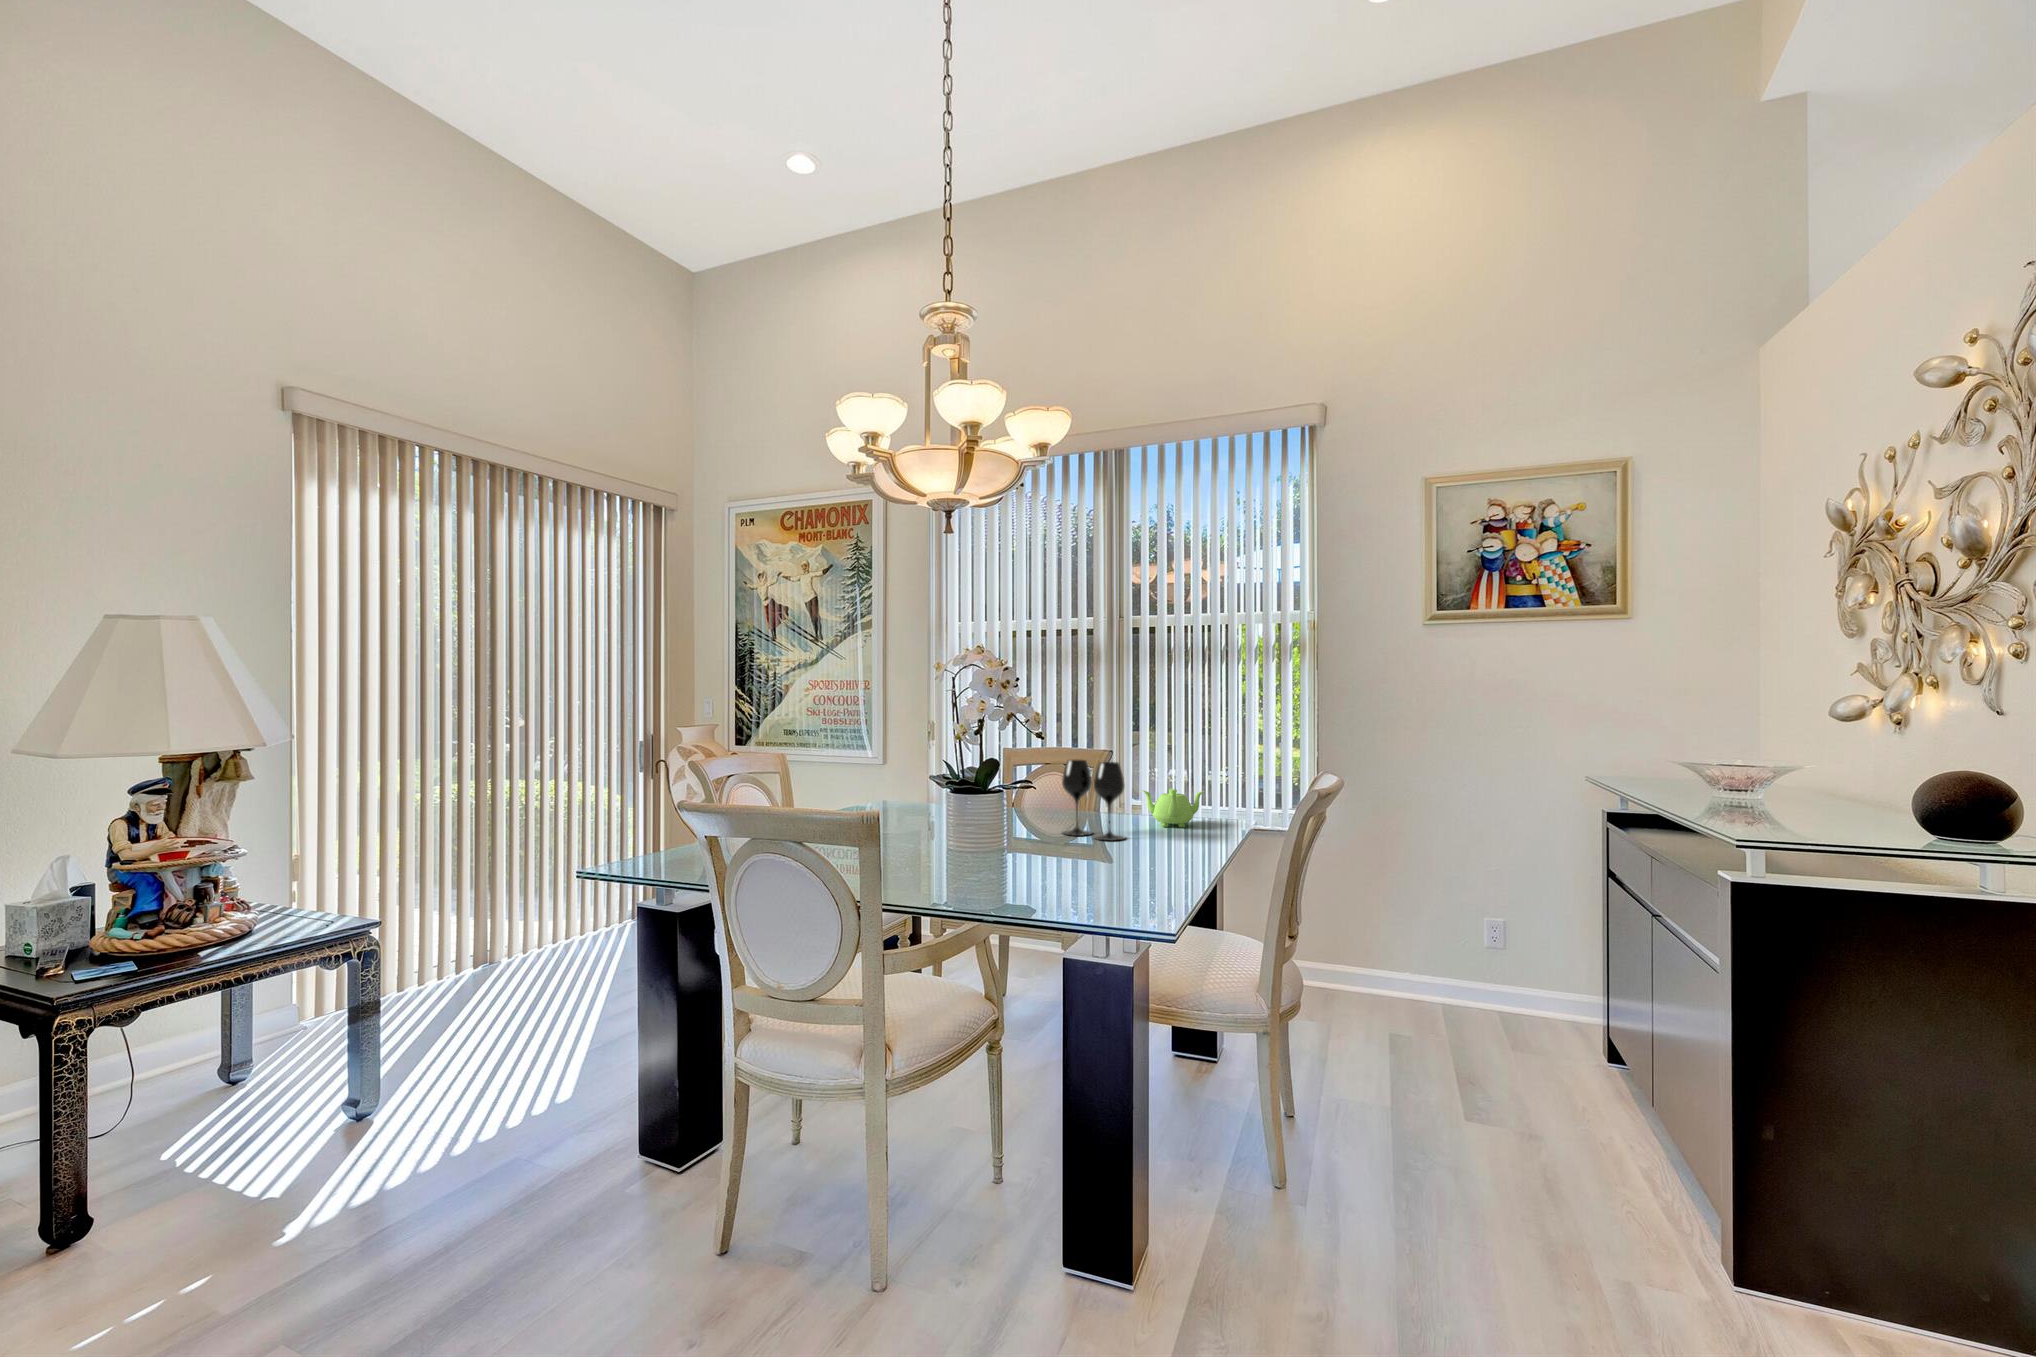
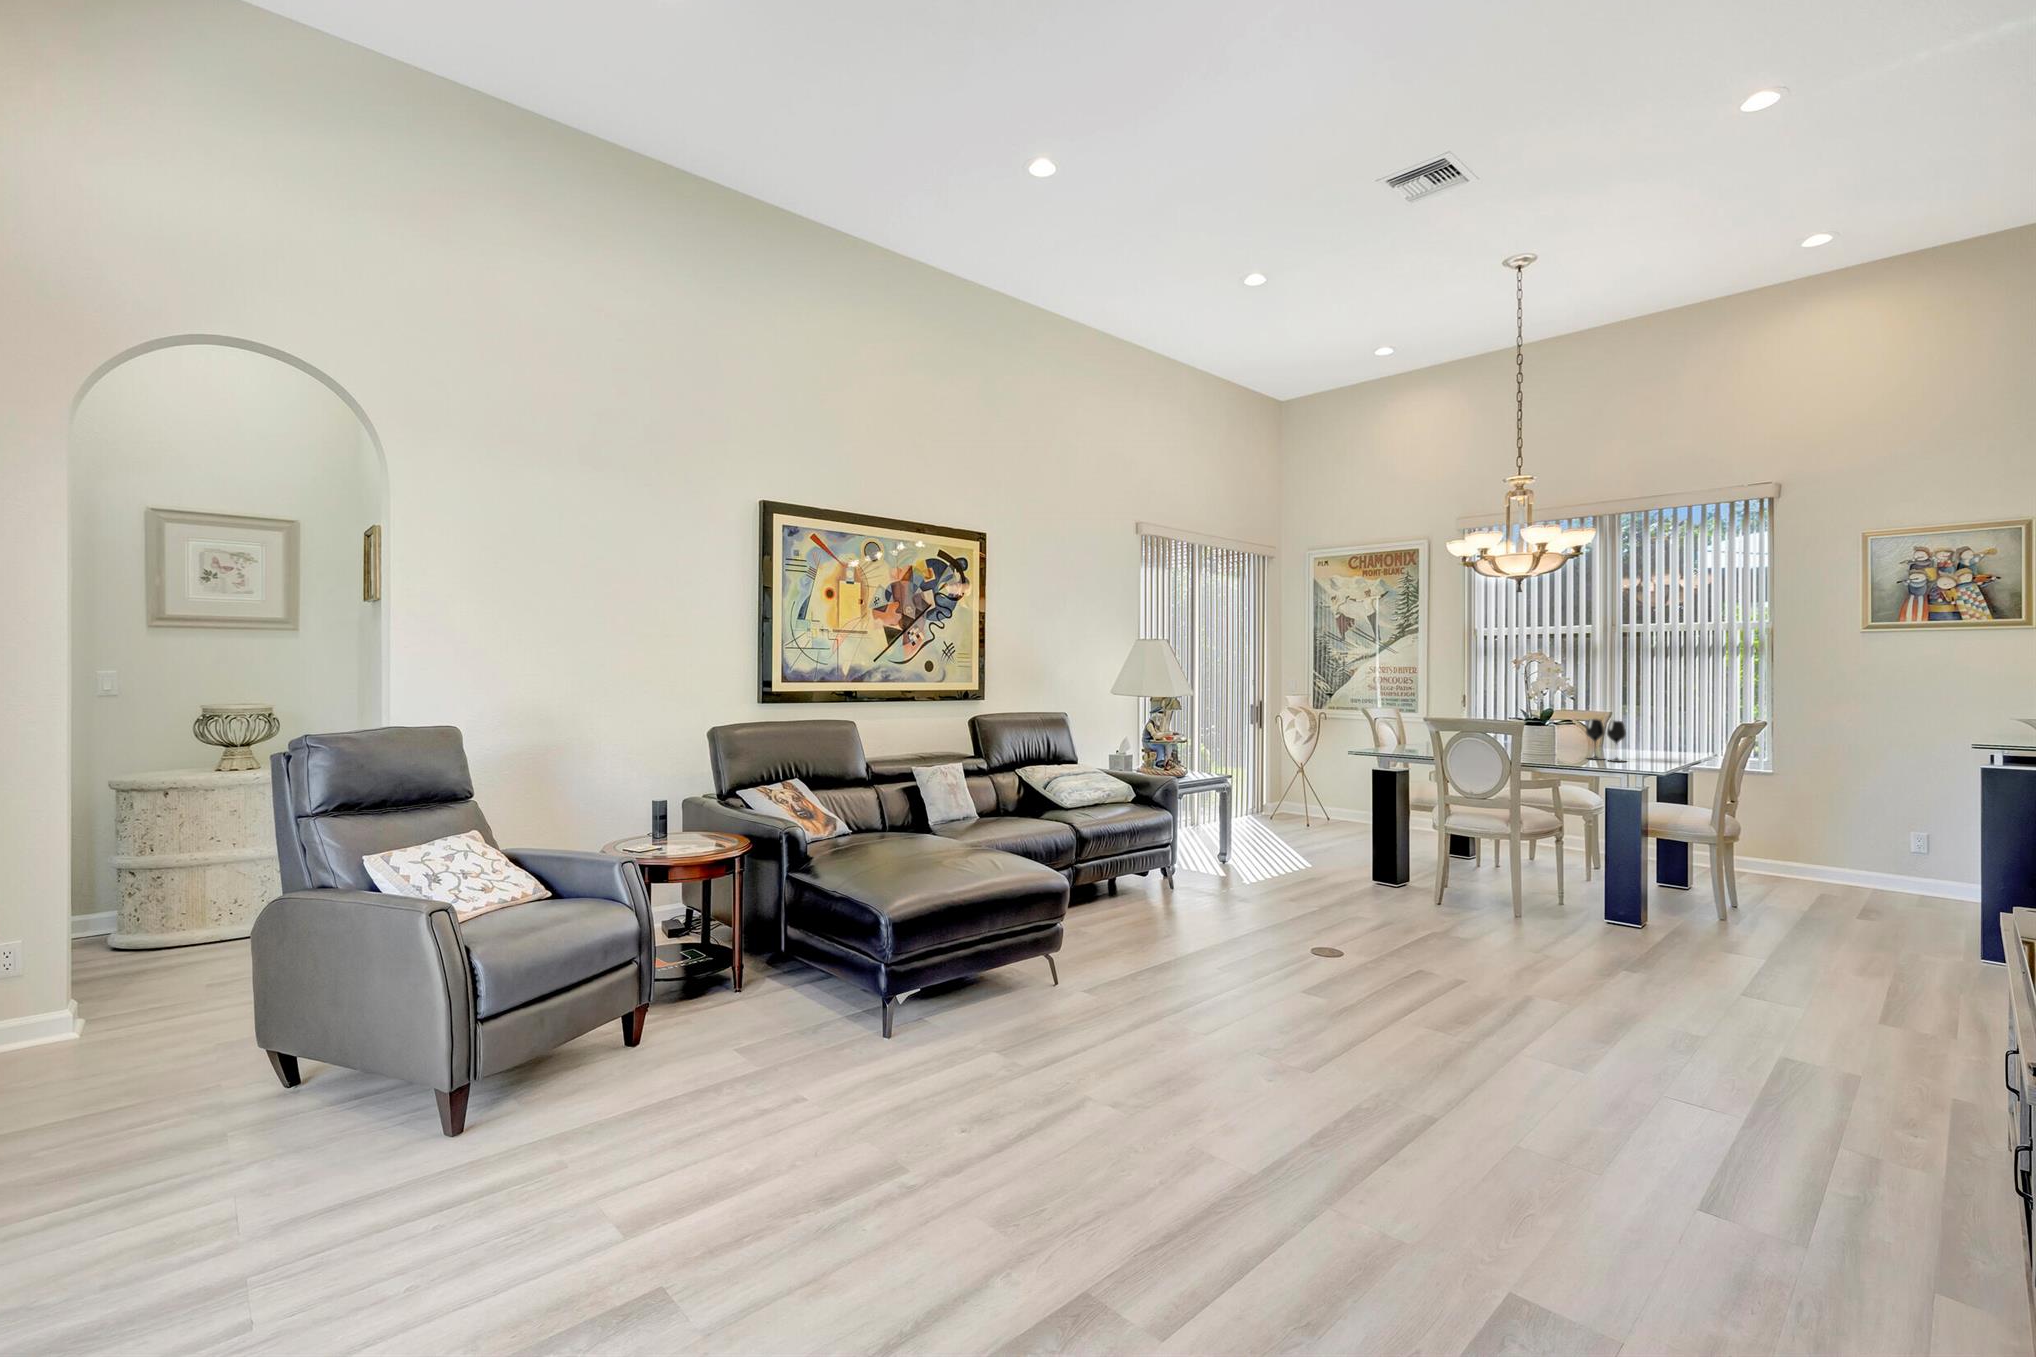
teapot: present [1142,787,1204,827] -> none [1636,736,1678,758]

